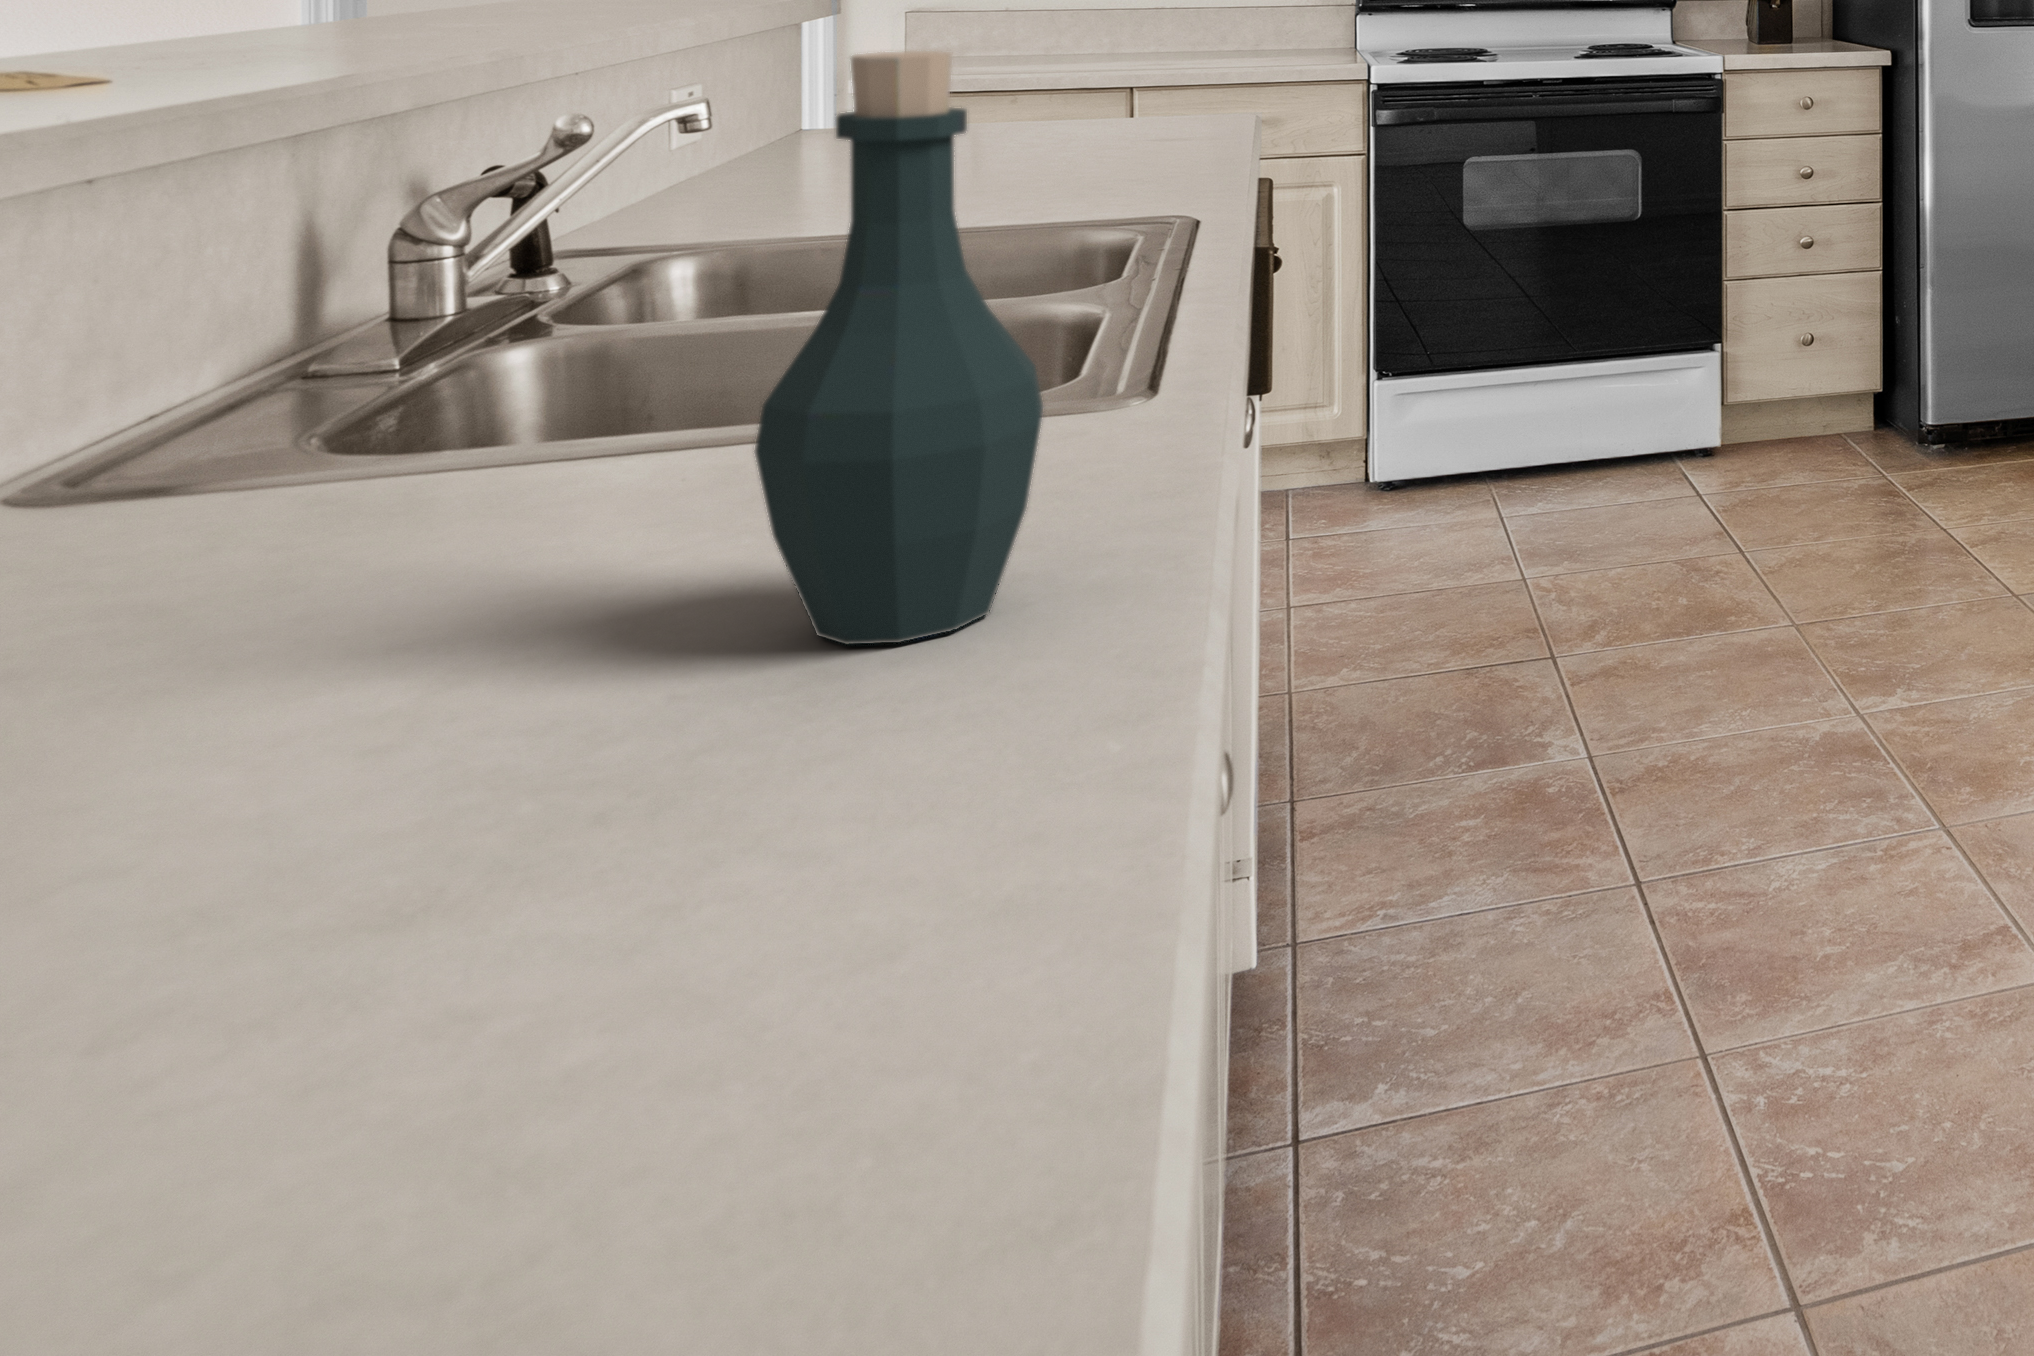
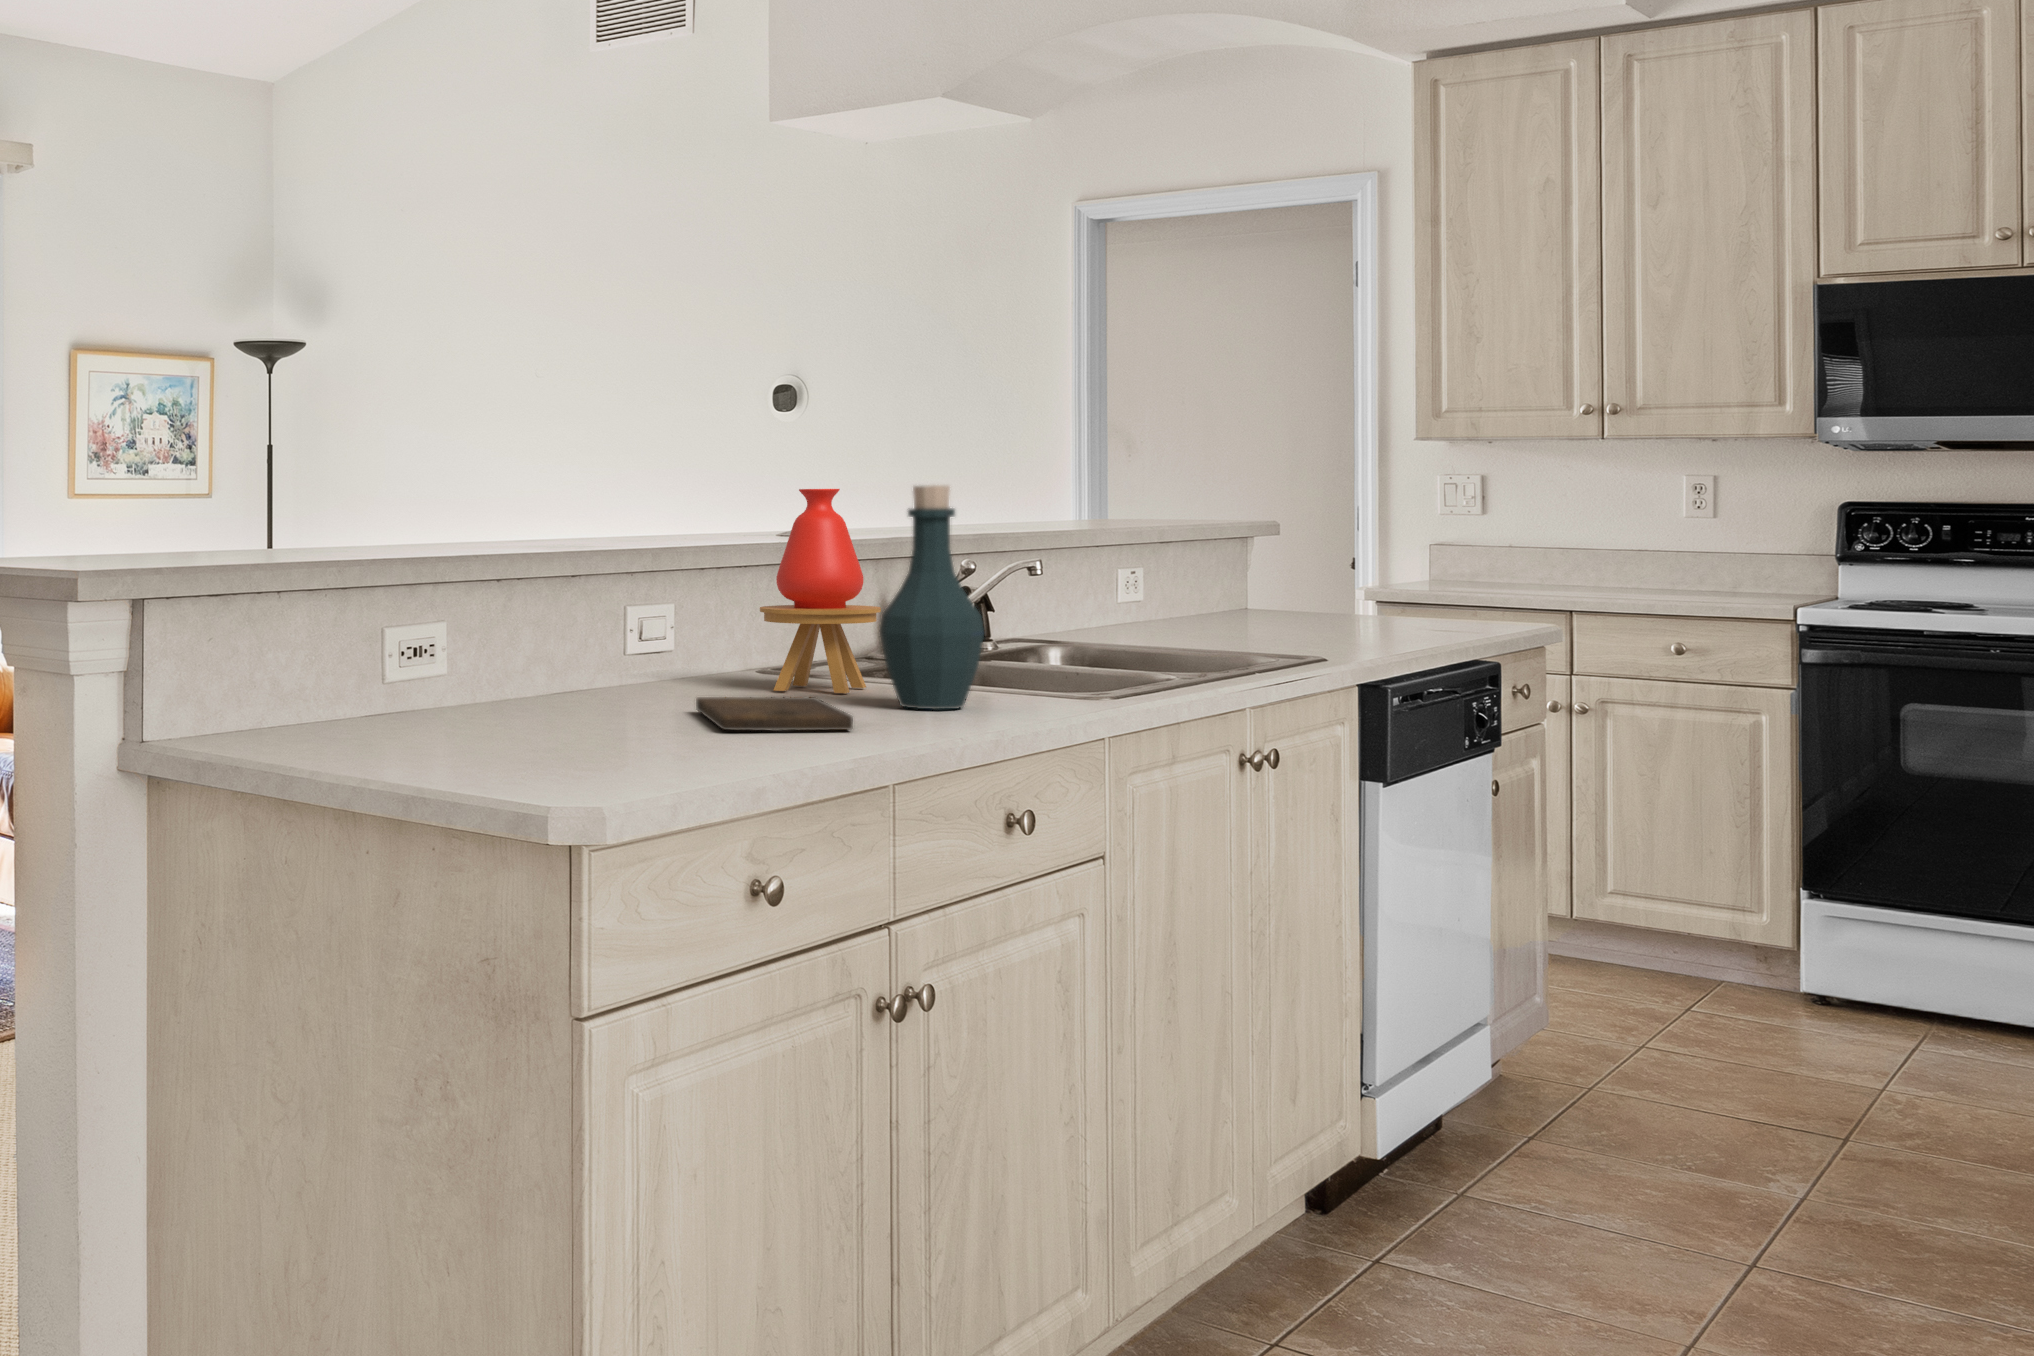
vase: none [203,46,615,639] -> present [760,489,881,693]
cutting board: none [152,706,952,1060] -> present [696,697,853,730]

